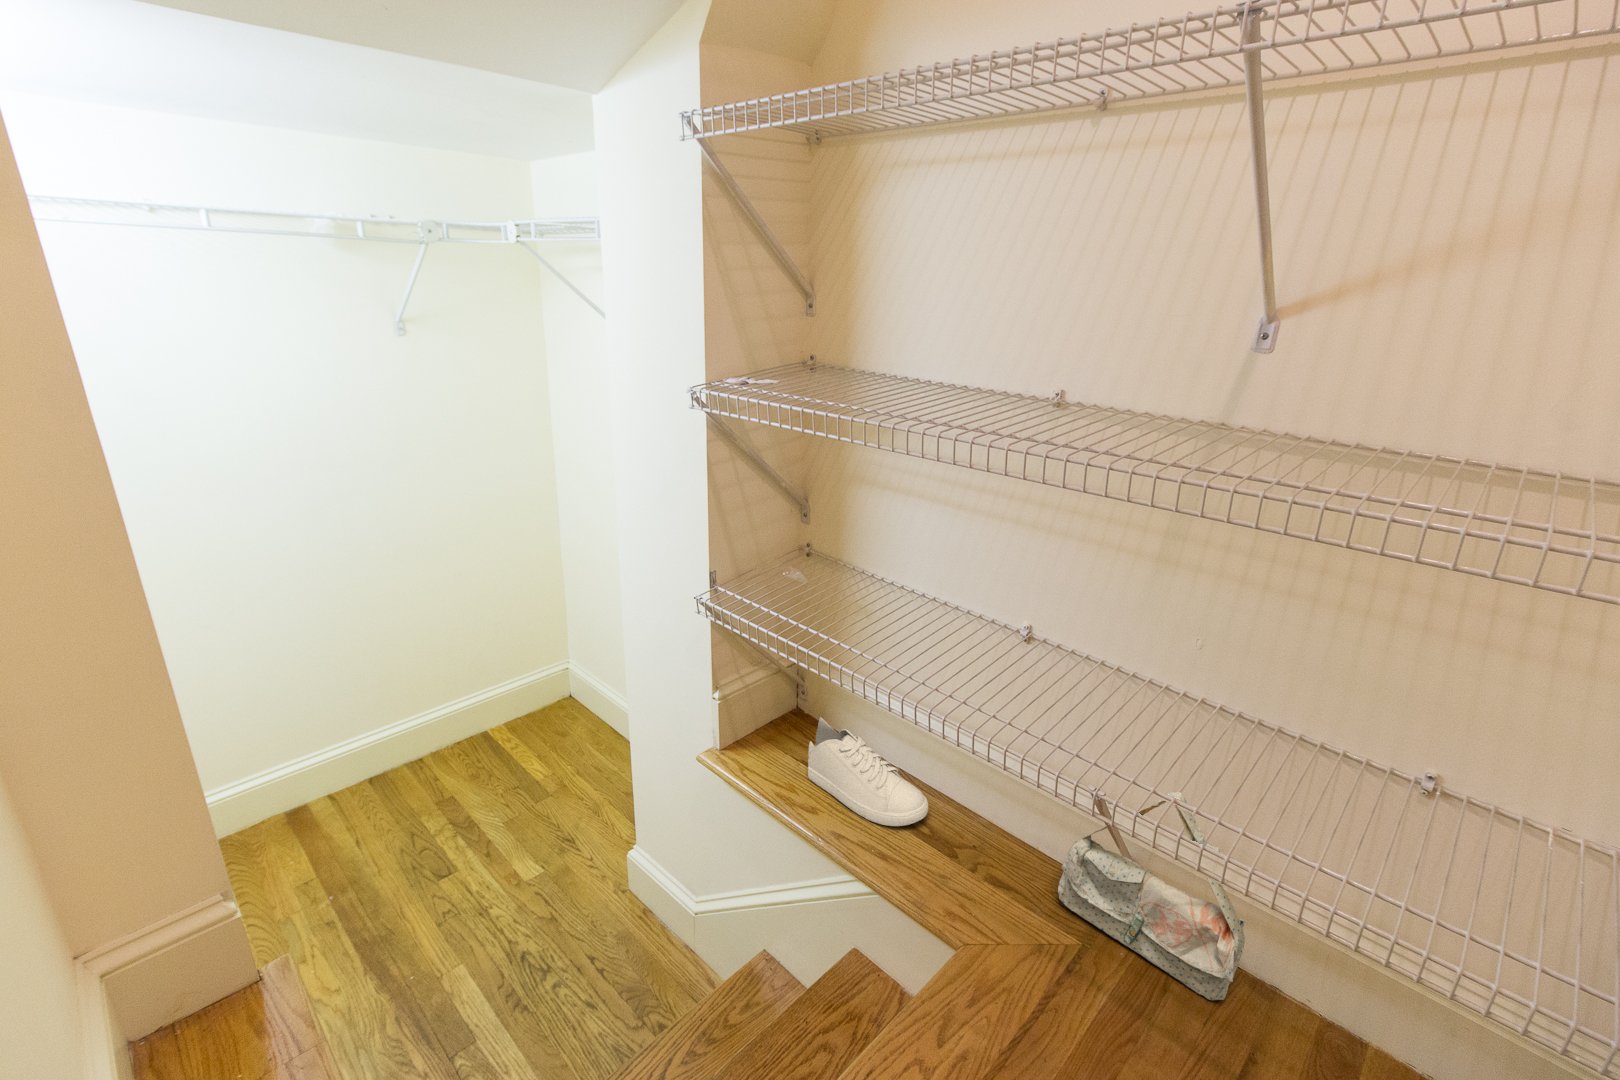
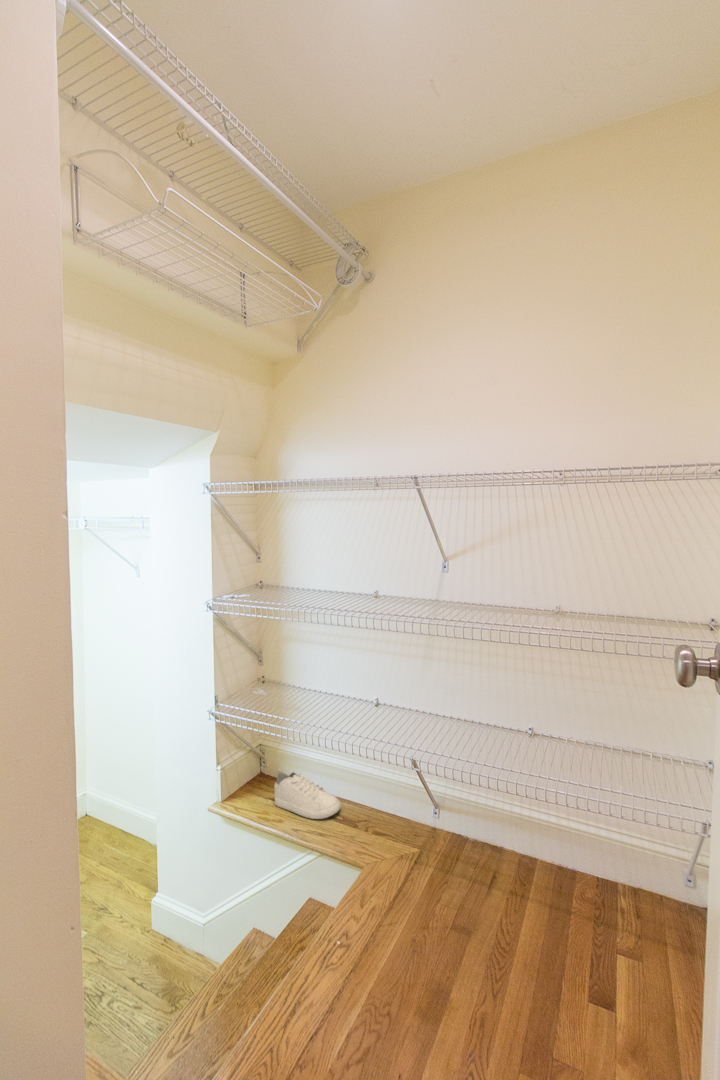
bag: present [1058,792,1245,1000] -> none [406,760,484,859]

